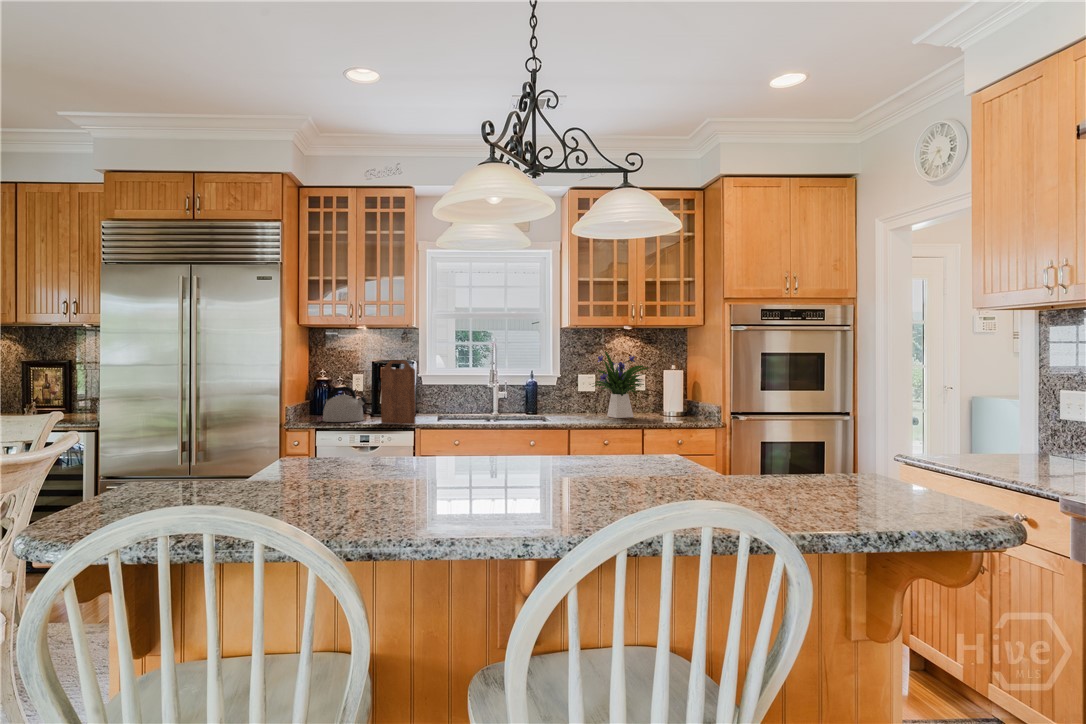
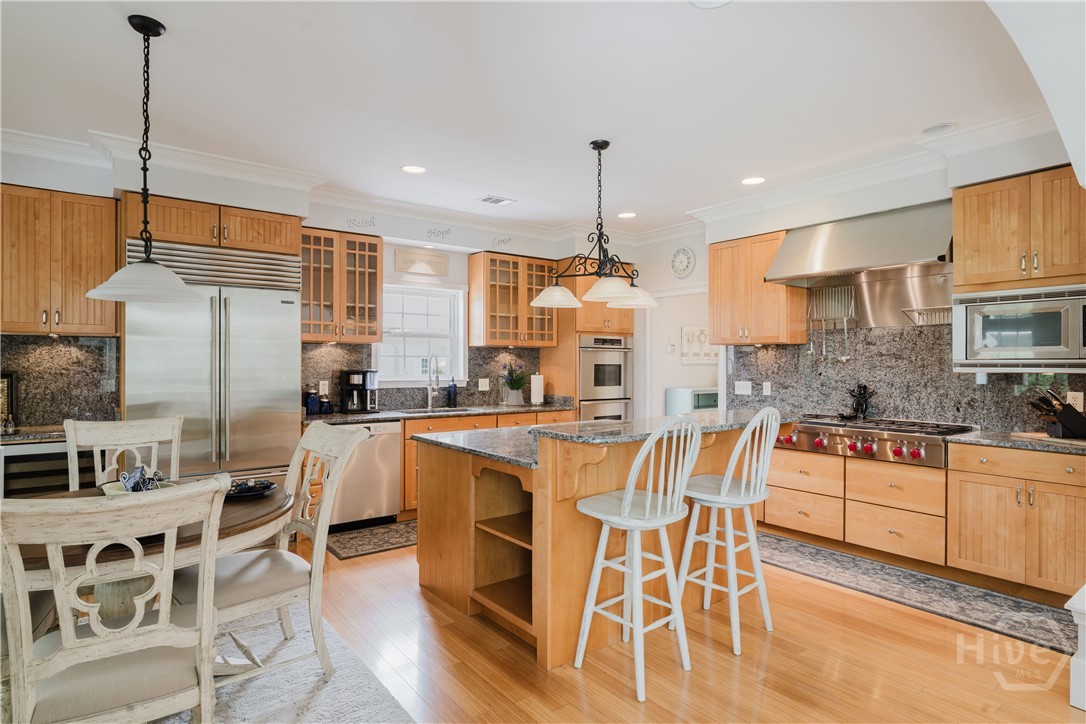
cutting board: present [381,360,415,424] -> none [378,367,407,414]
kettle: present [323,386,367,422] -> none [320,388,356,416]

